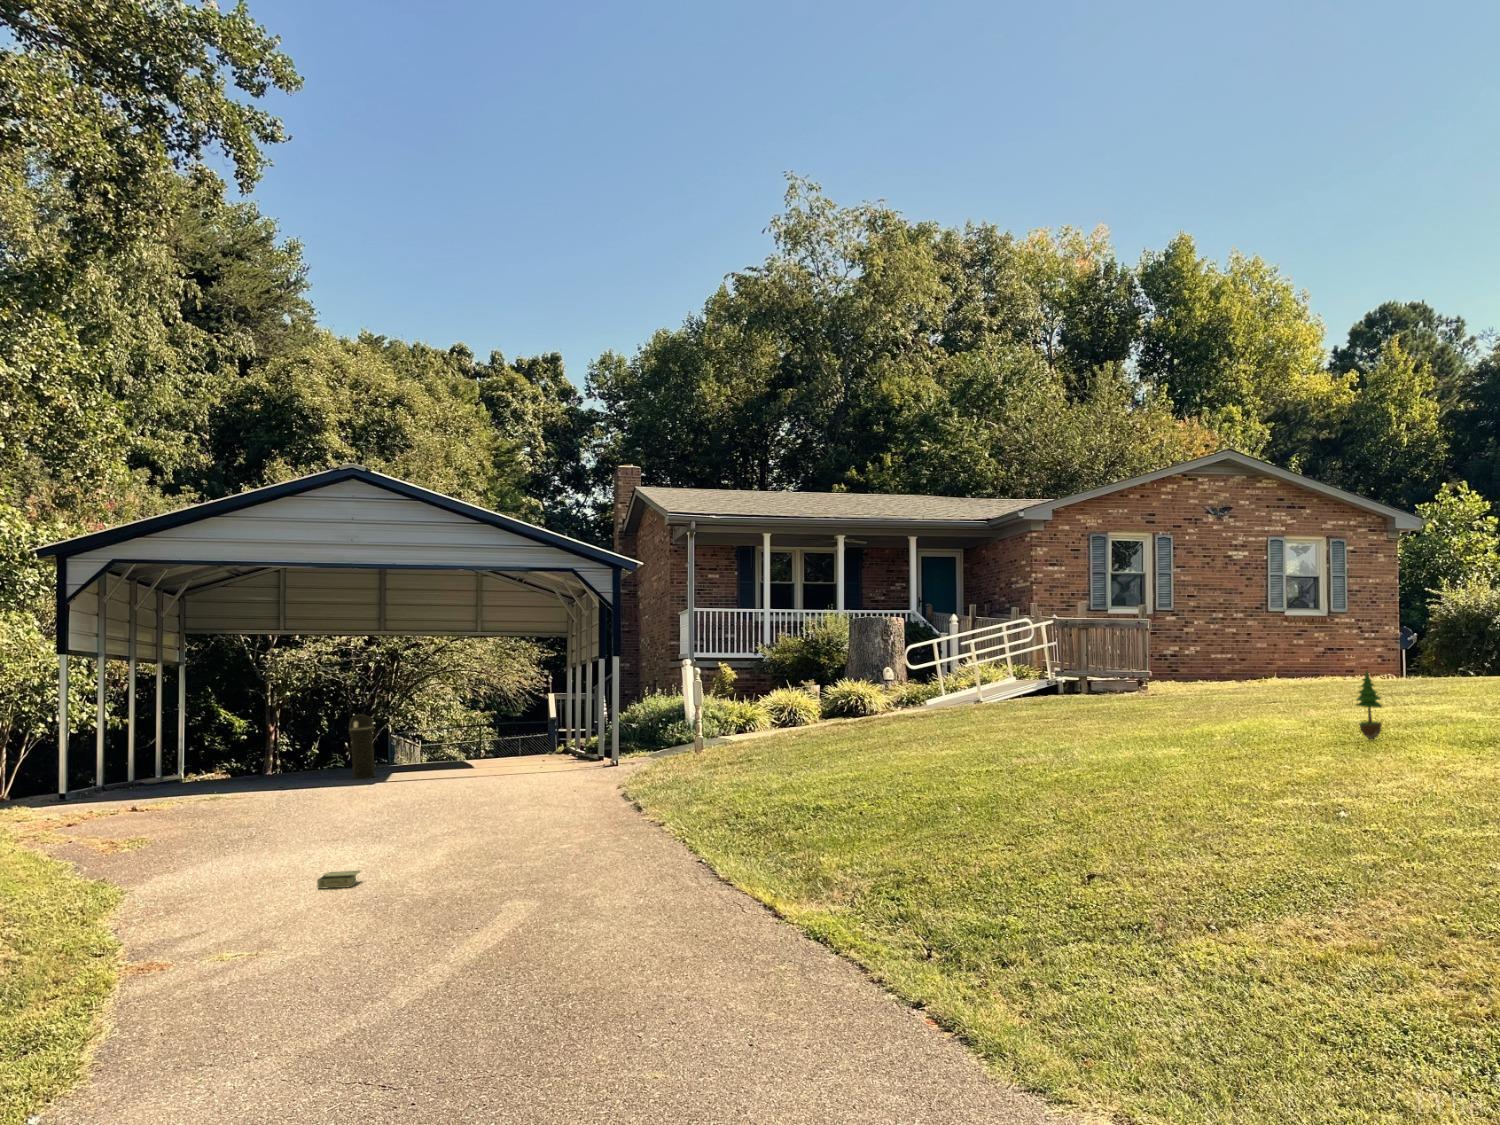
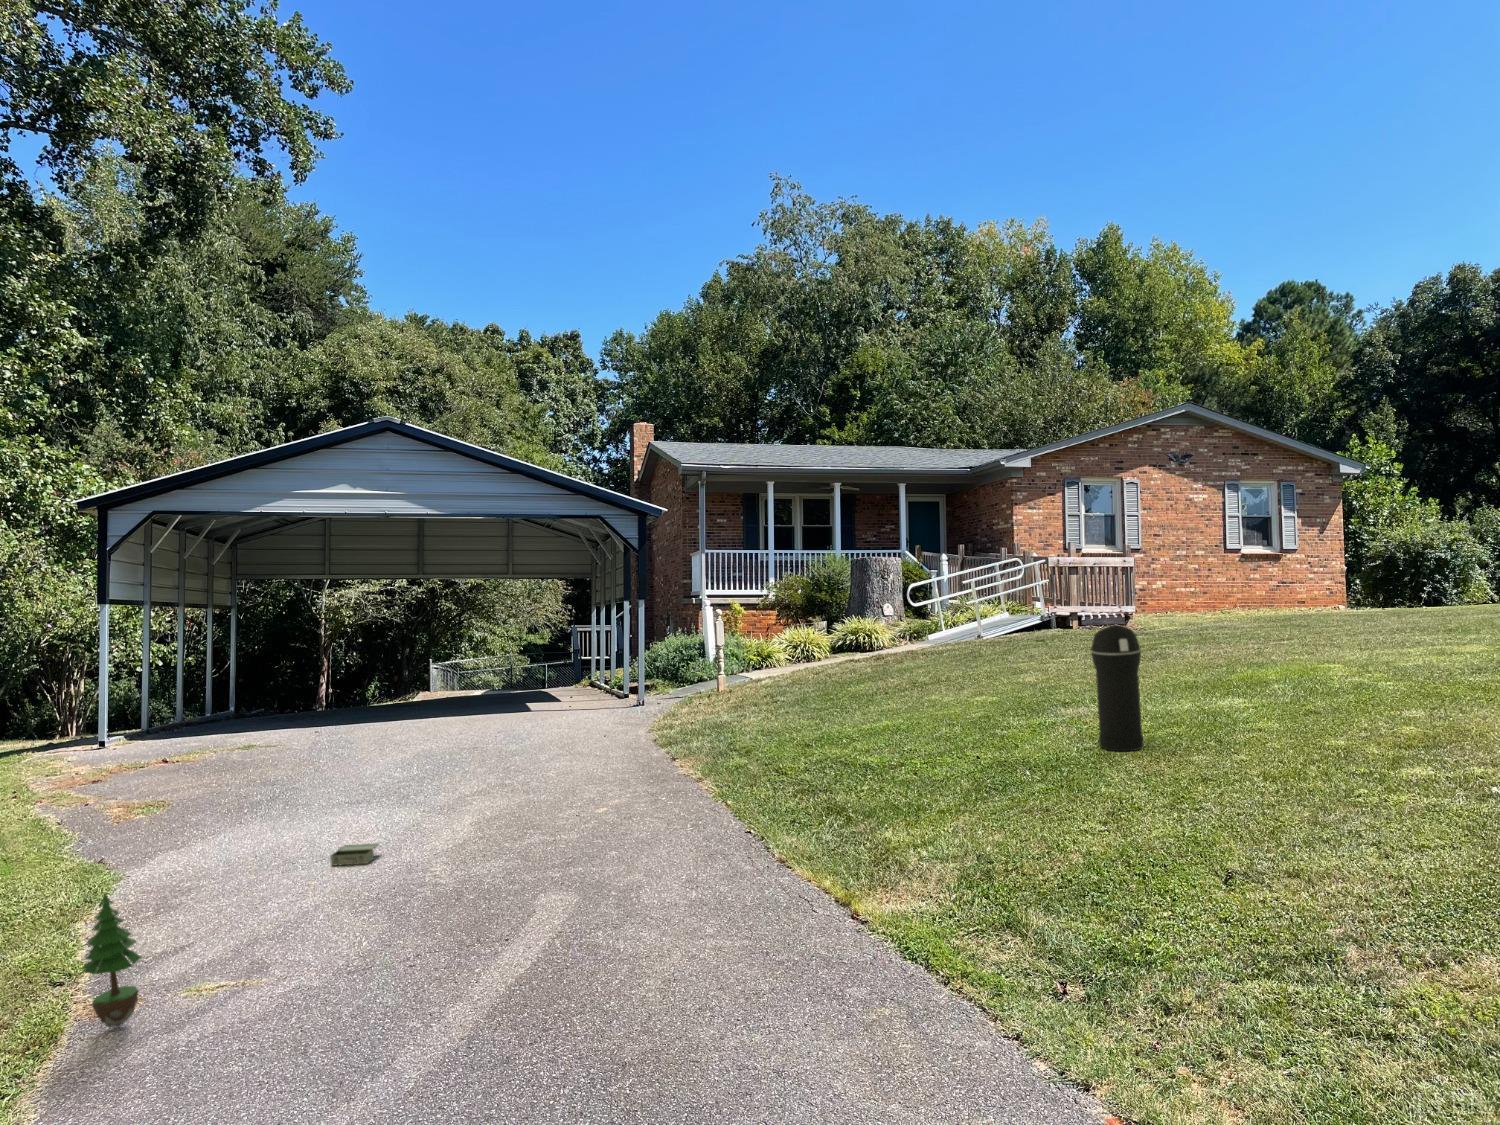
potted tree: present [1356,670,1382,740] -> present [83,894,141,1027]
trash can: present [349,714,375,779] -> present [1091,625,1143,751]

